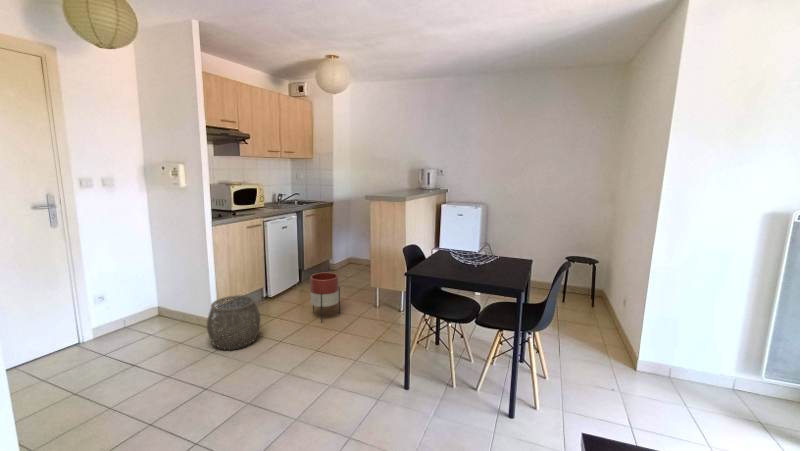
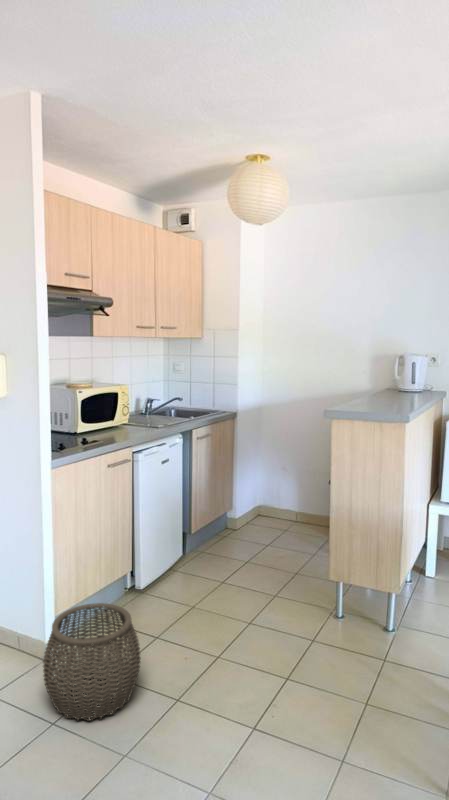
planter: present [310,272,340,322] -> none [222,553,275,655]

